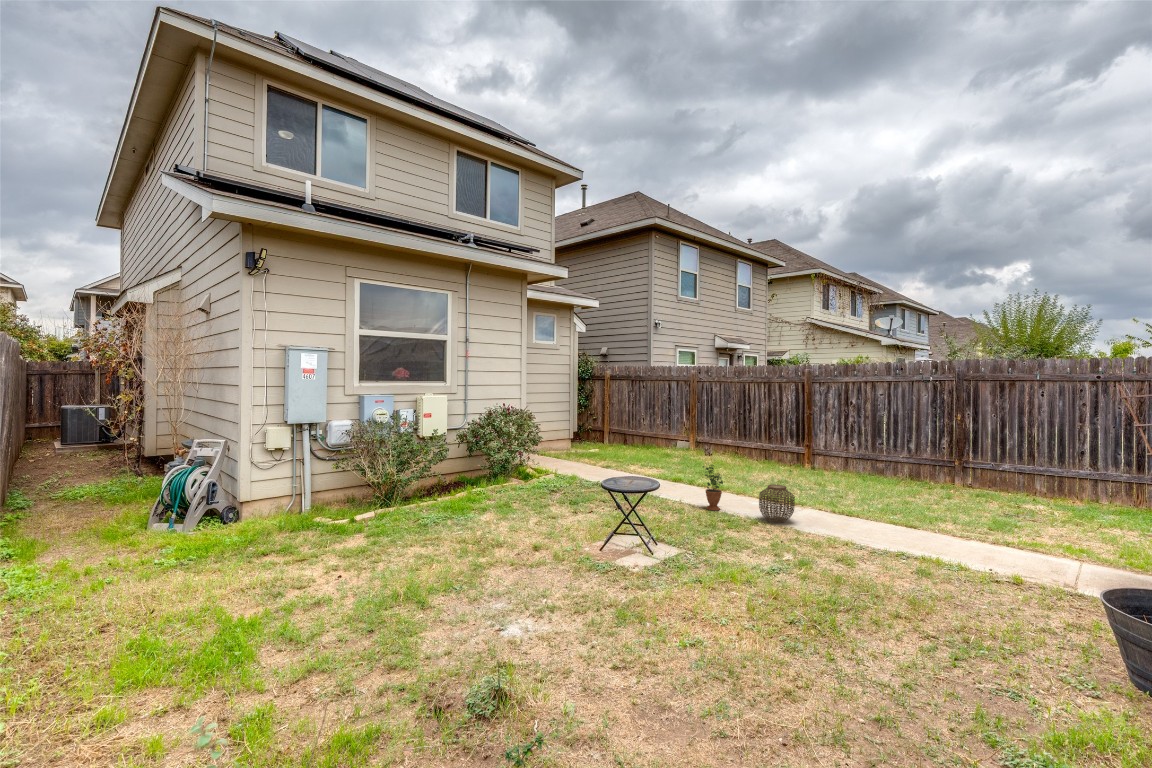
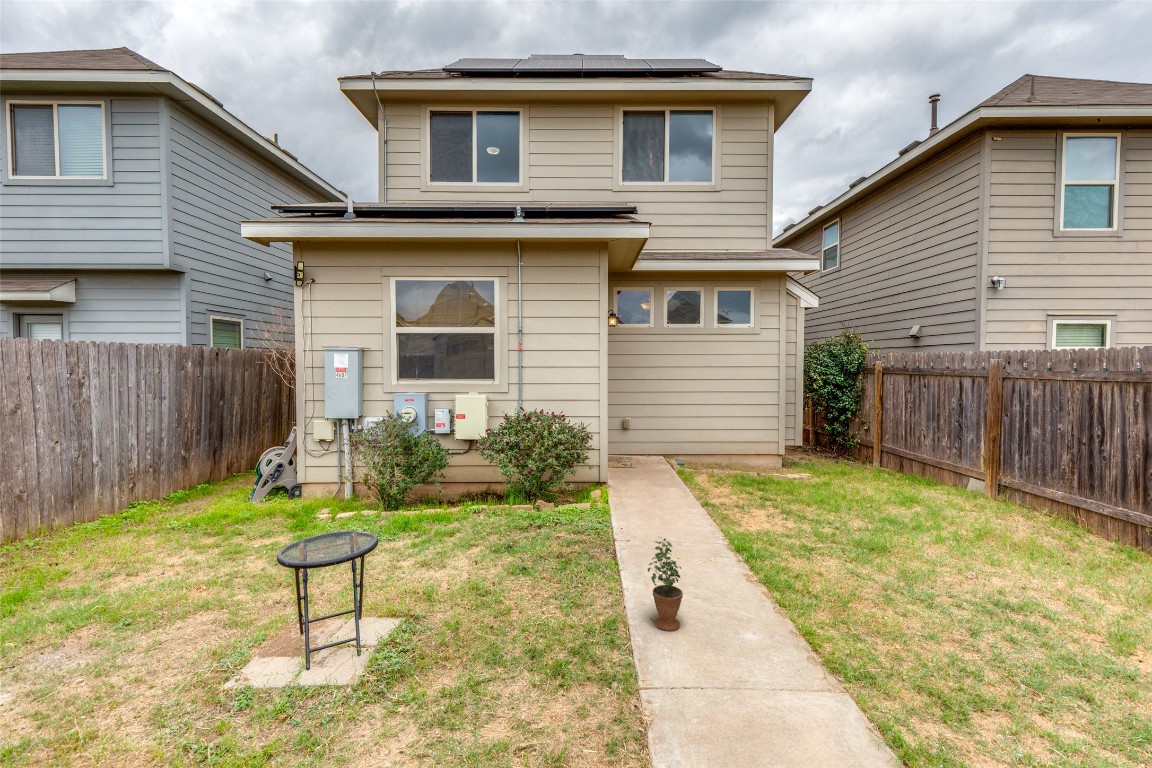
woven basket: present [759,484,795,523] -> none [673,618,750,715]

